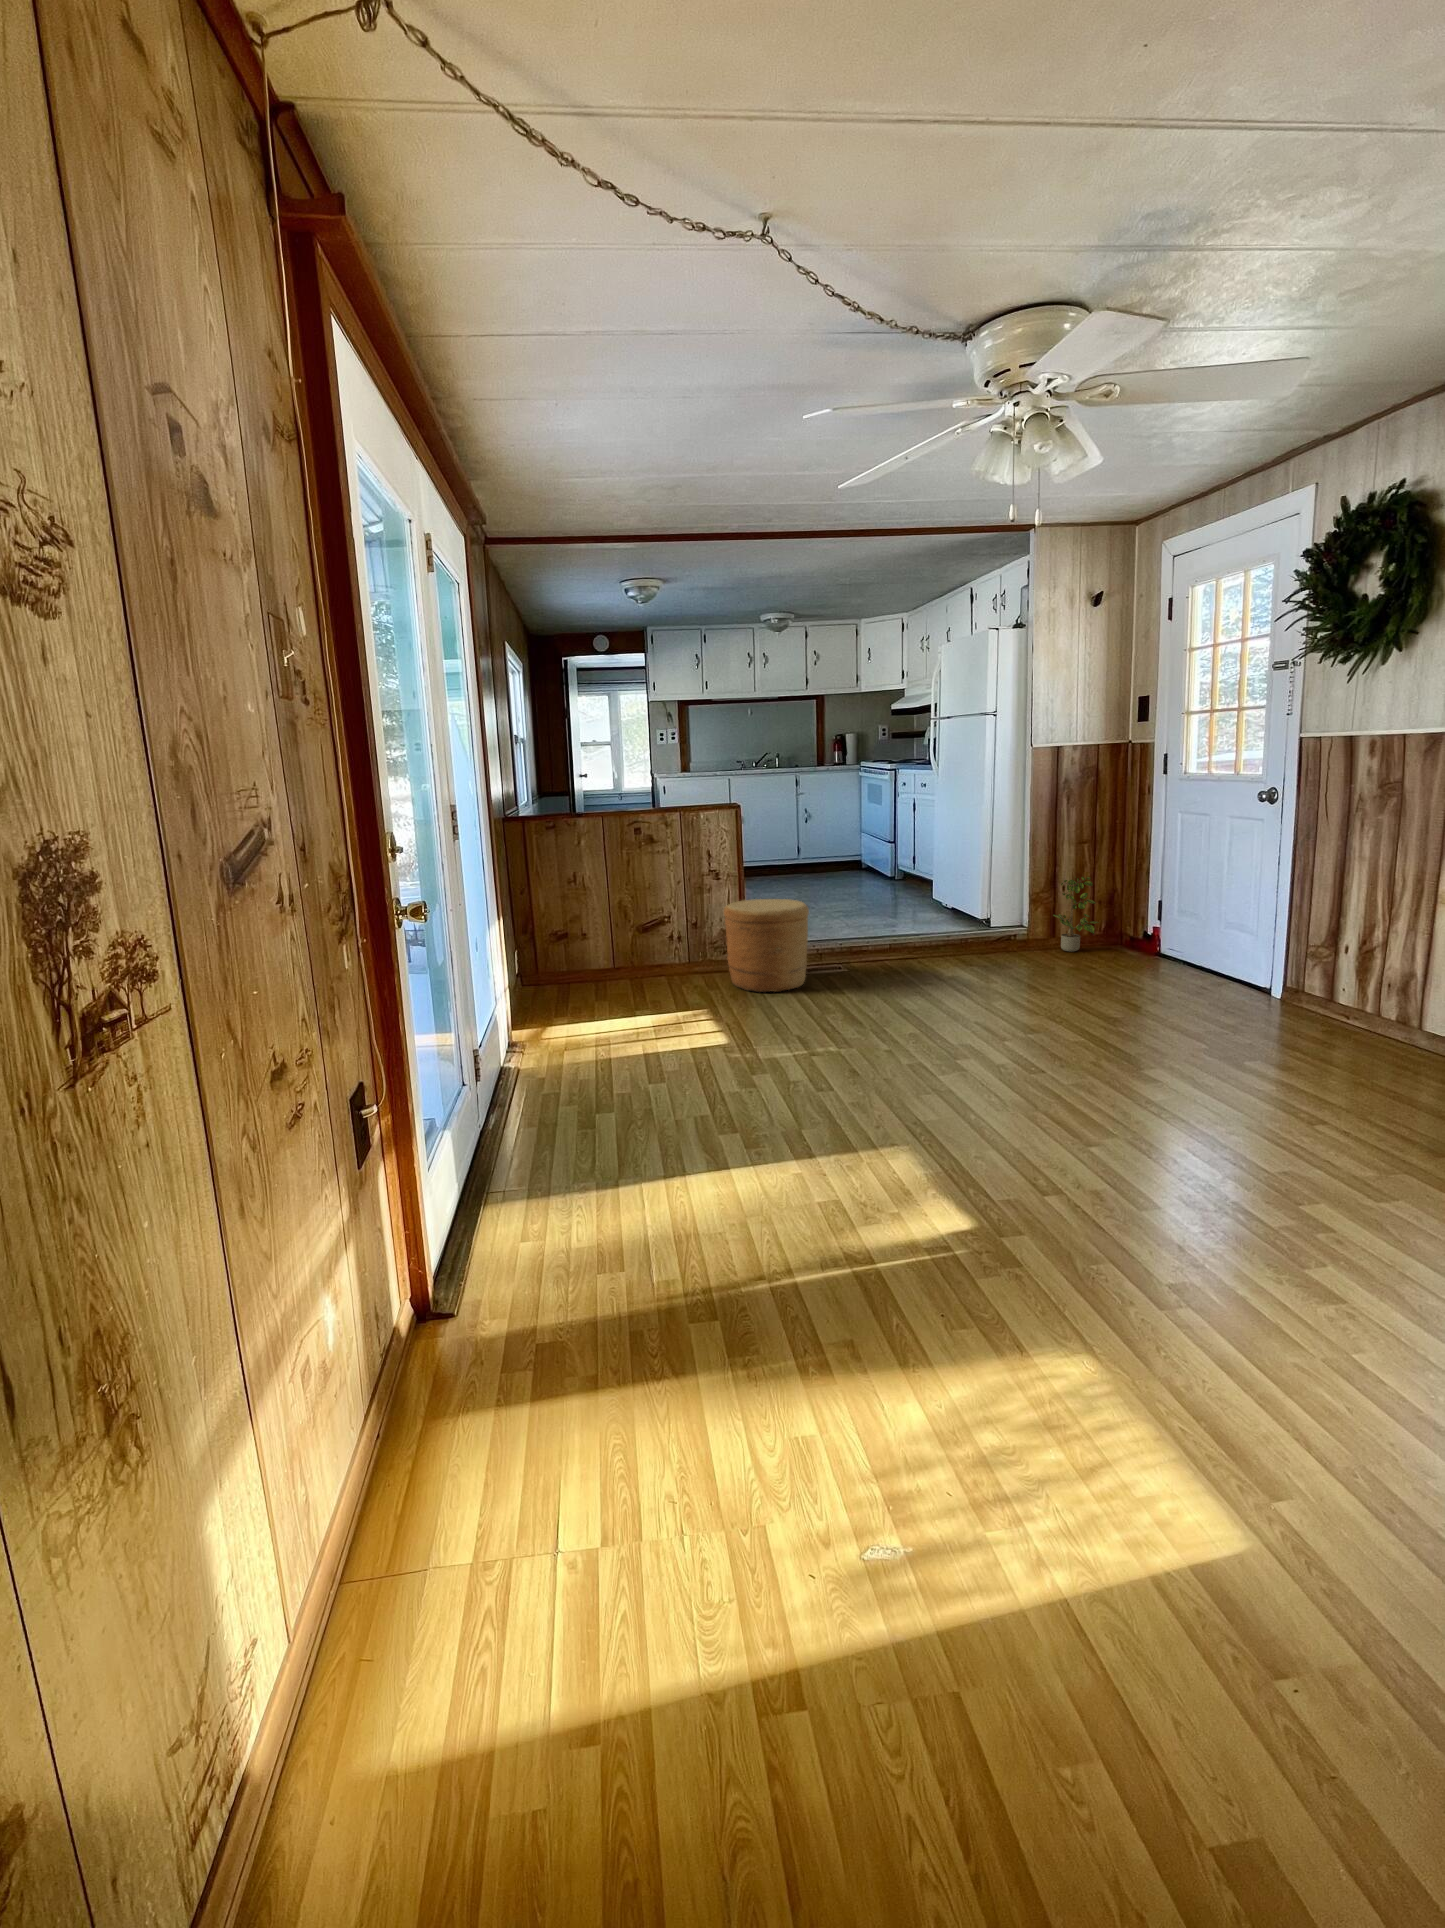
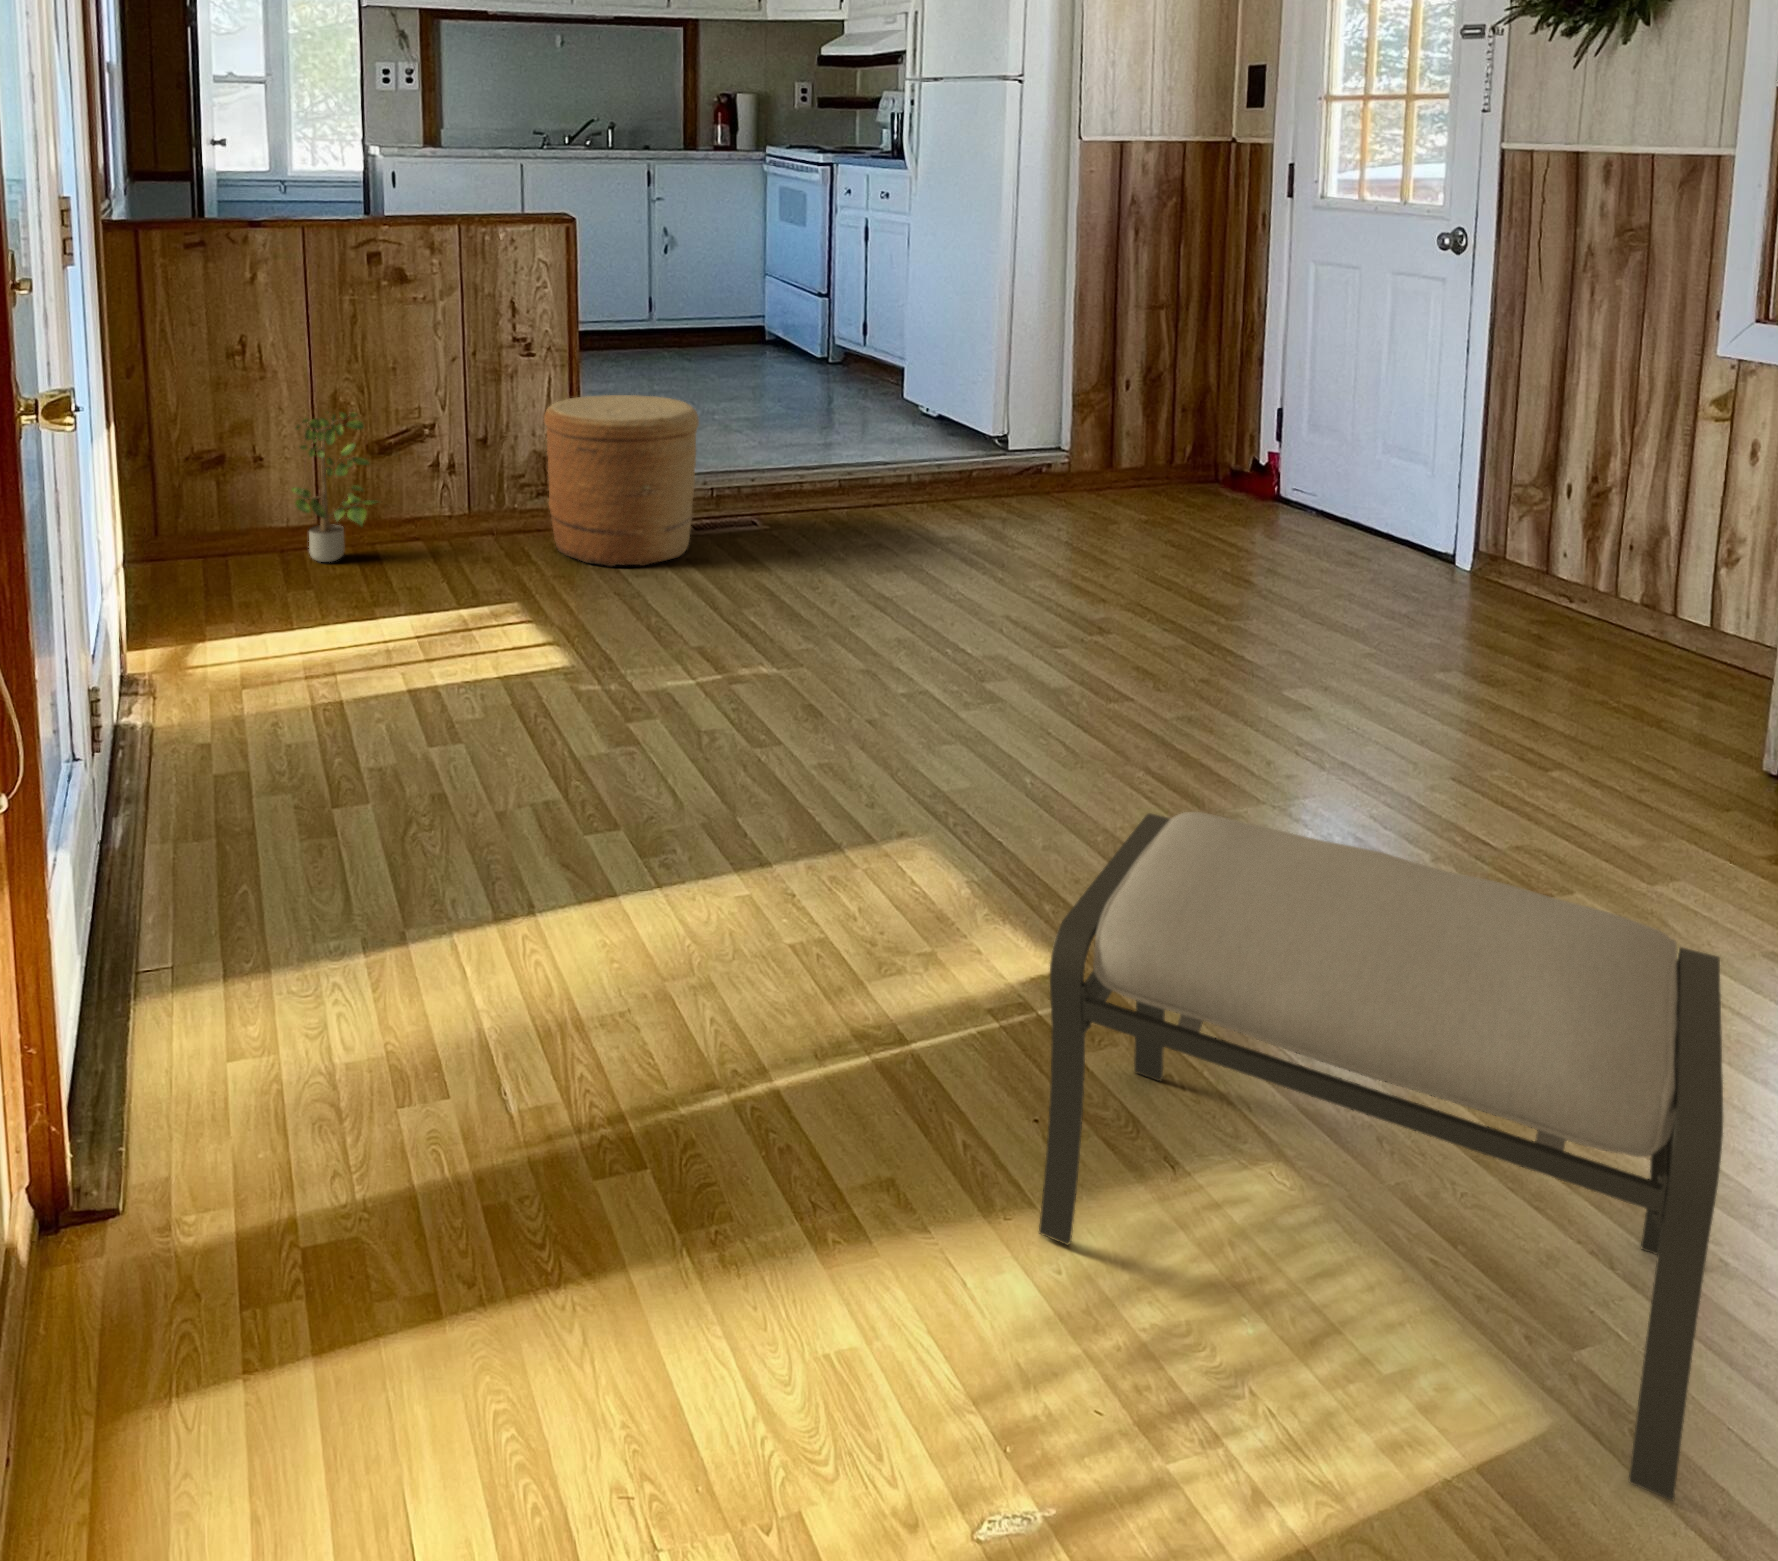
potted plant: present [1053,877,1098,952] -> present [292,412,377,562]
ottoman: none [933,1137,1411,1632] -> present [1039,812,1723,1501]

